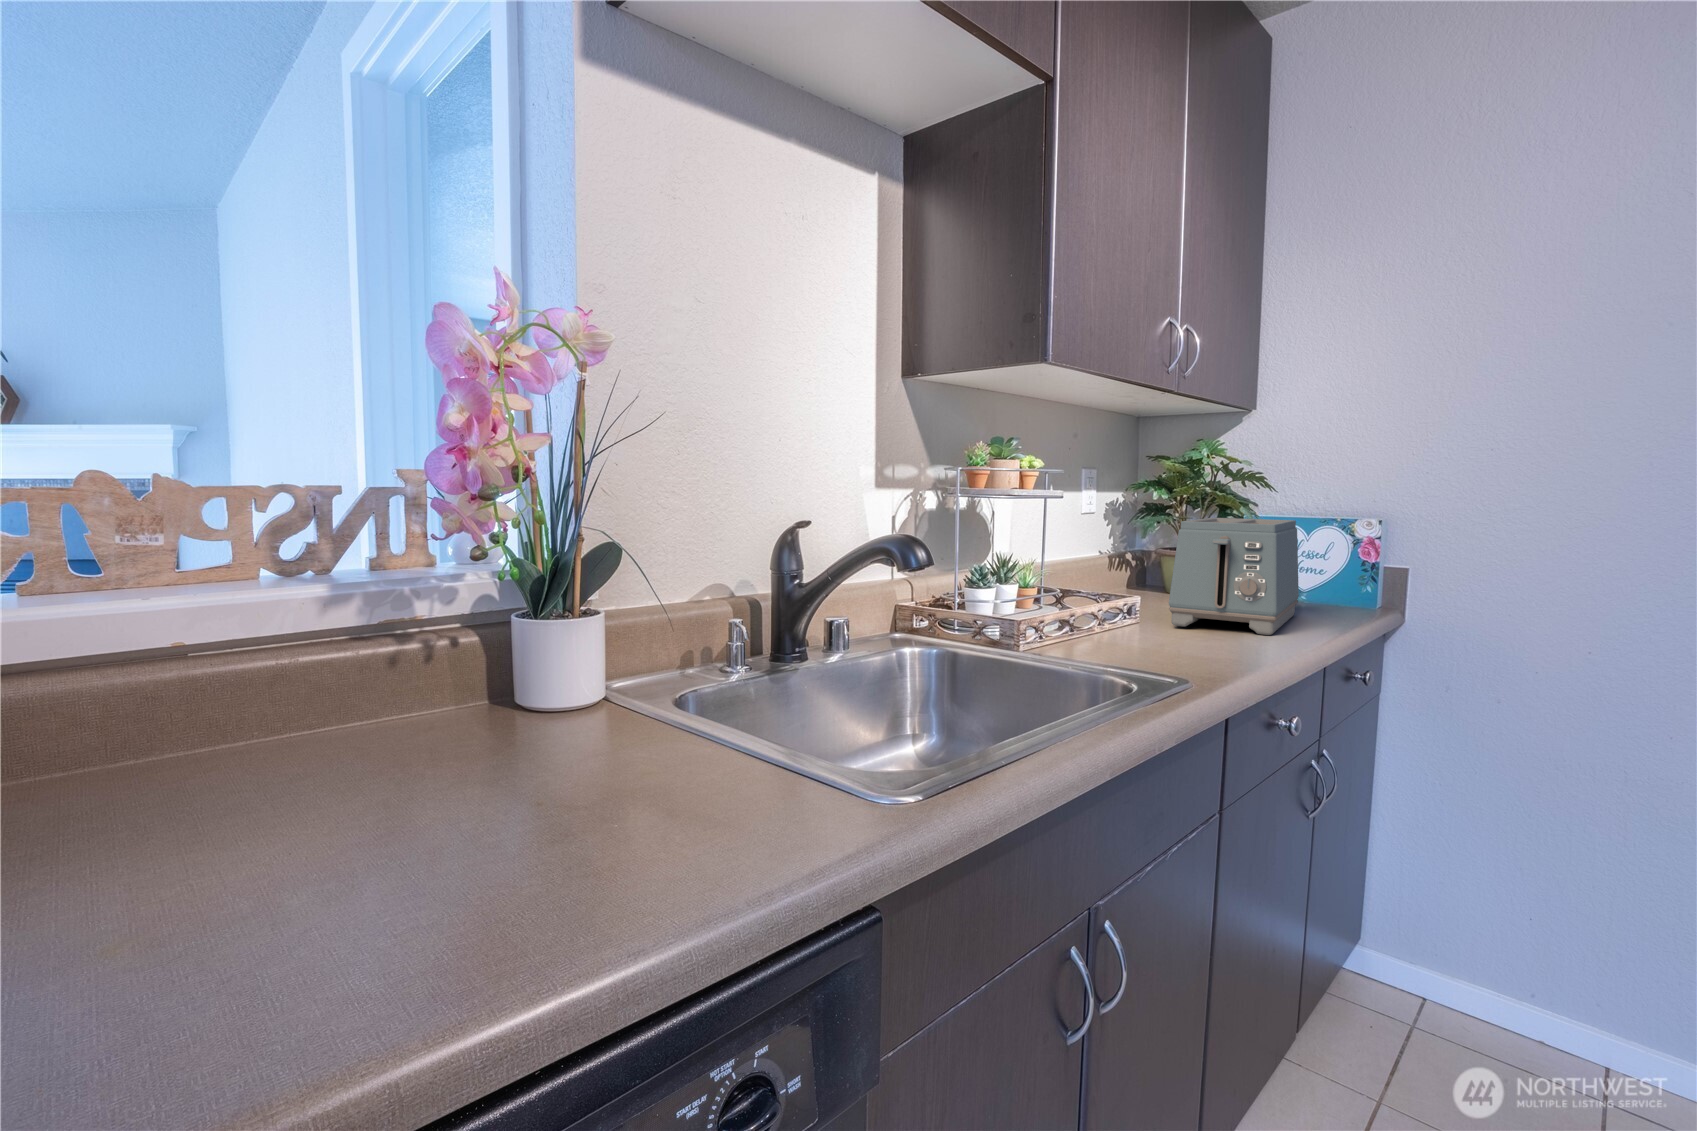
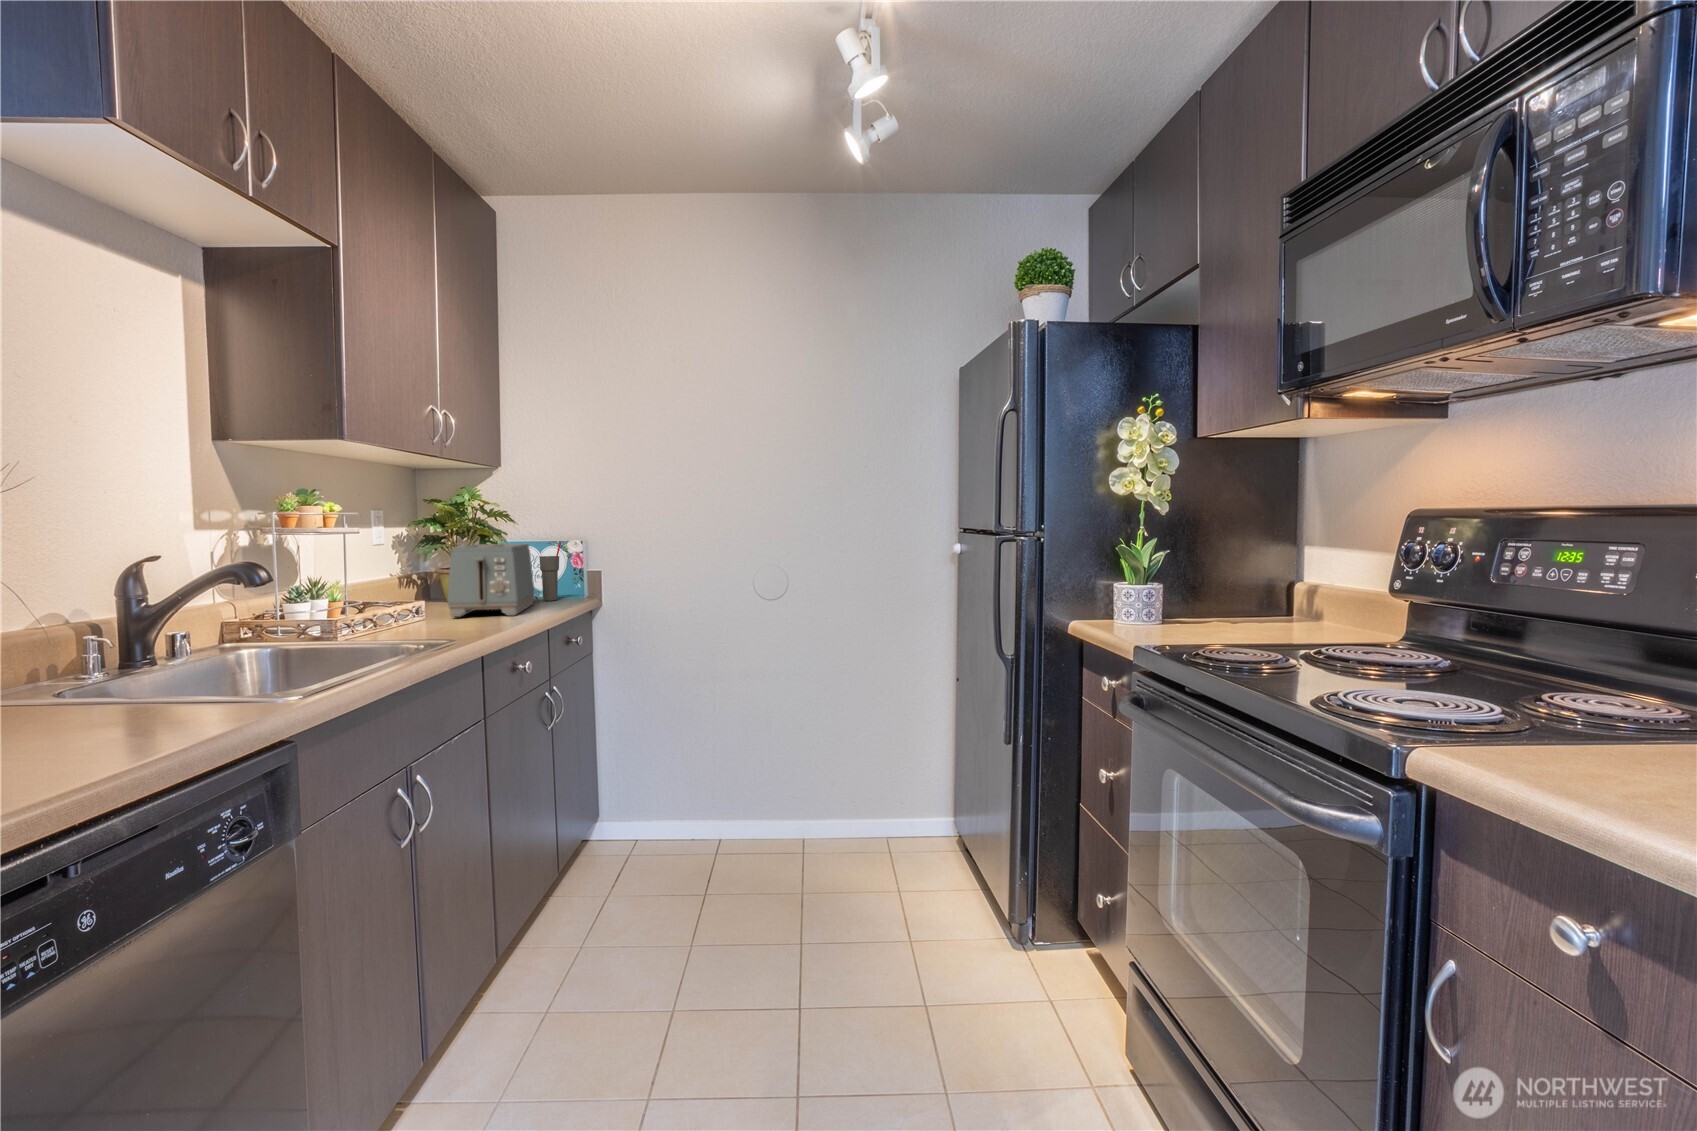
cup: none [1309,519,1348,611] -> present [539,542,561,601]

